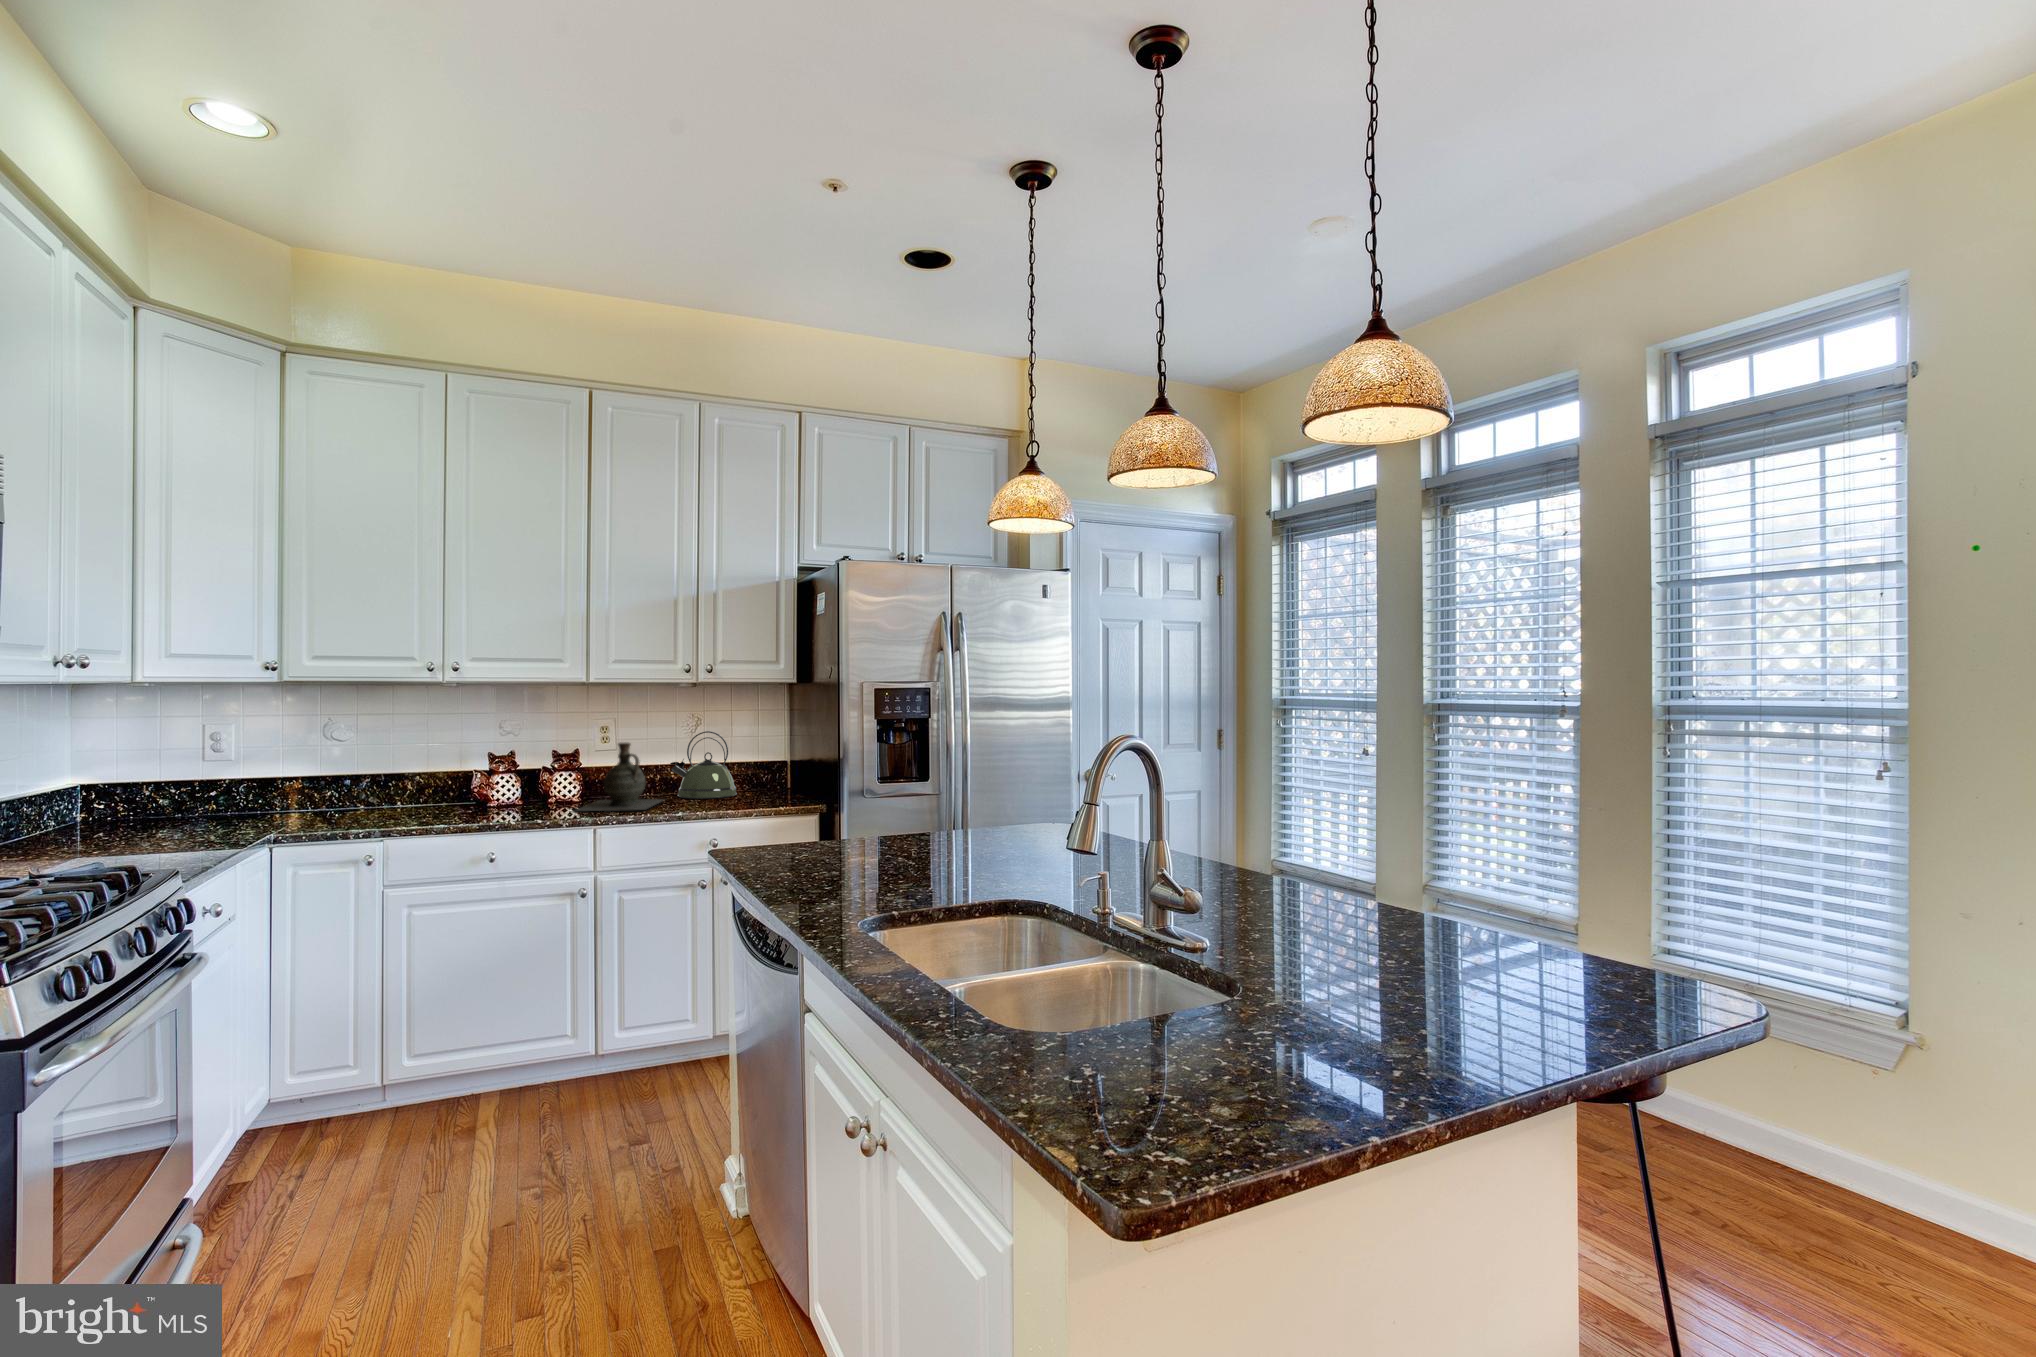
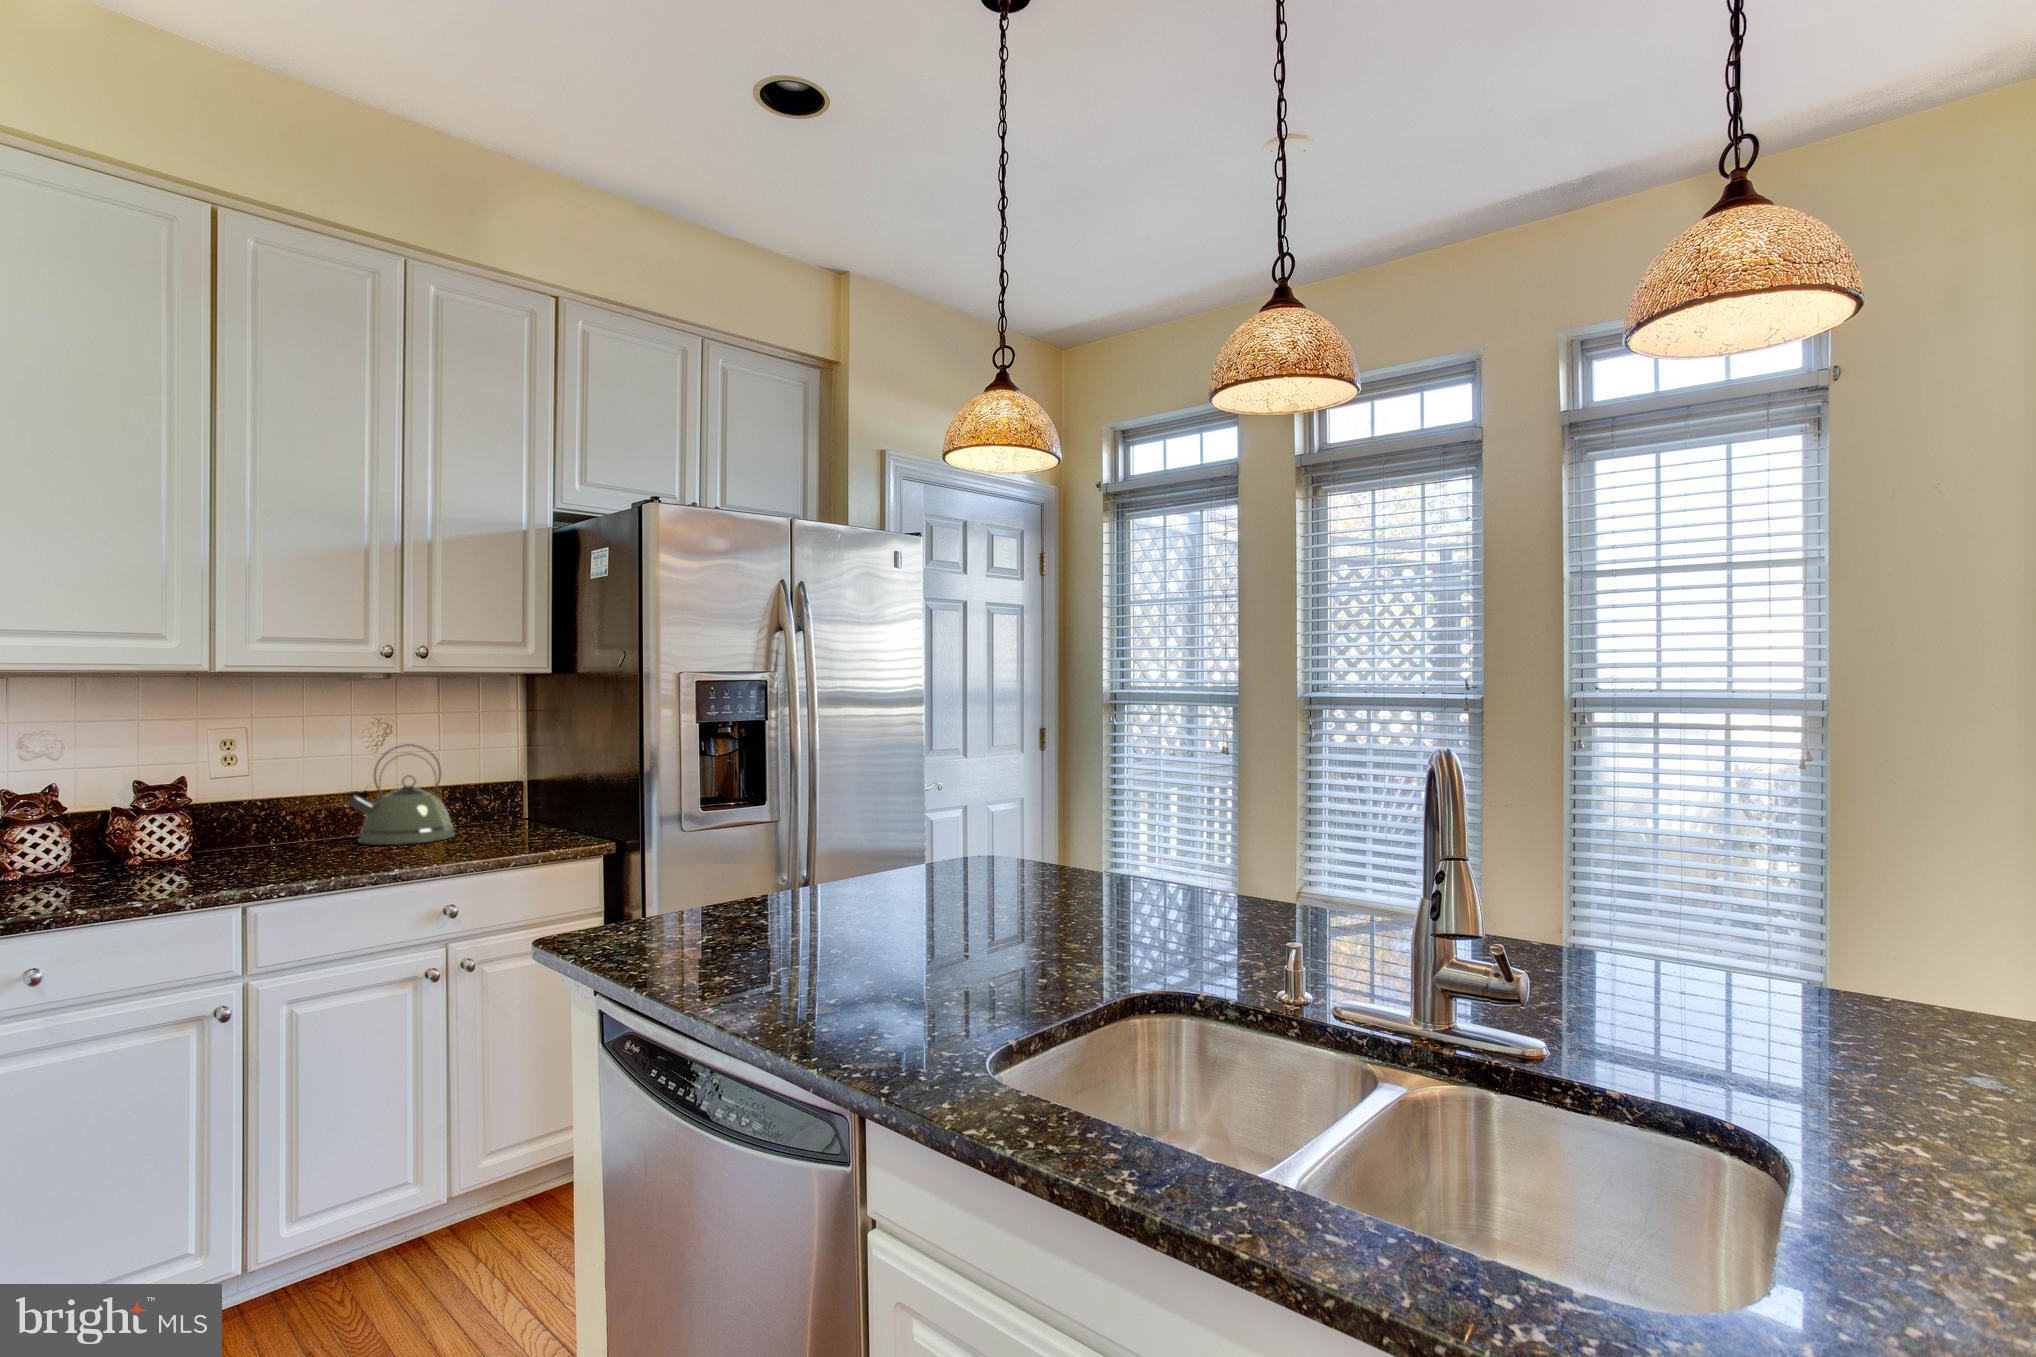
ceramic jug: present [576,743,663,811] -> none [194,765,353,879]

